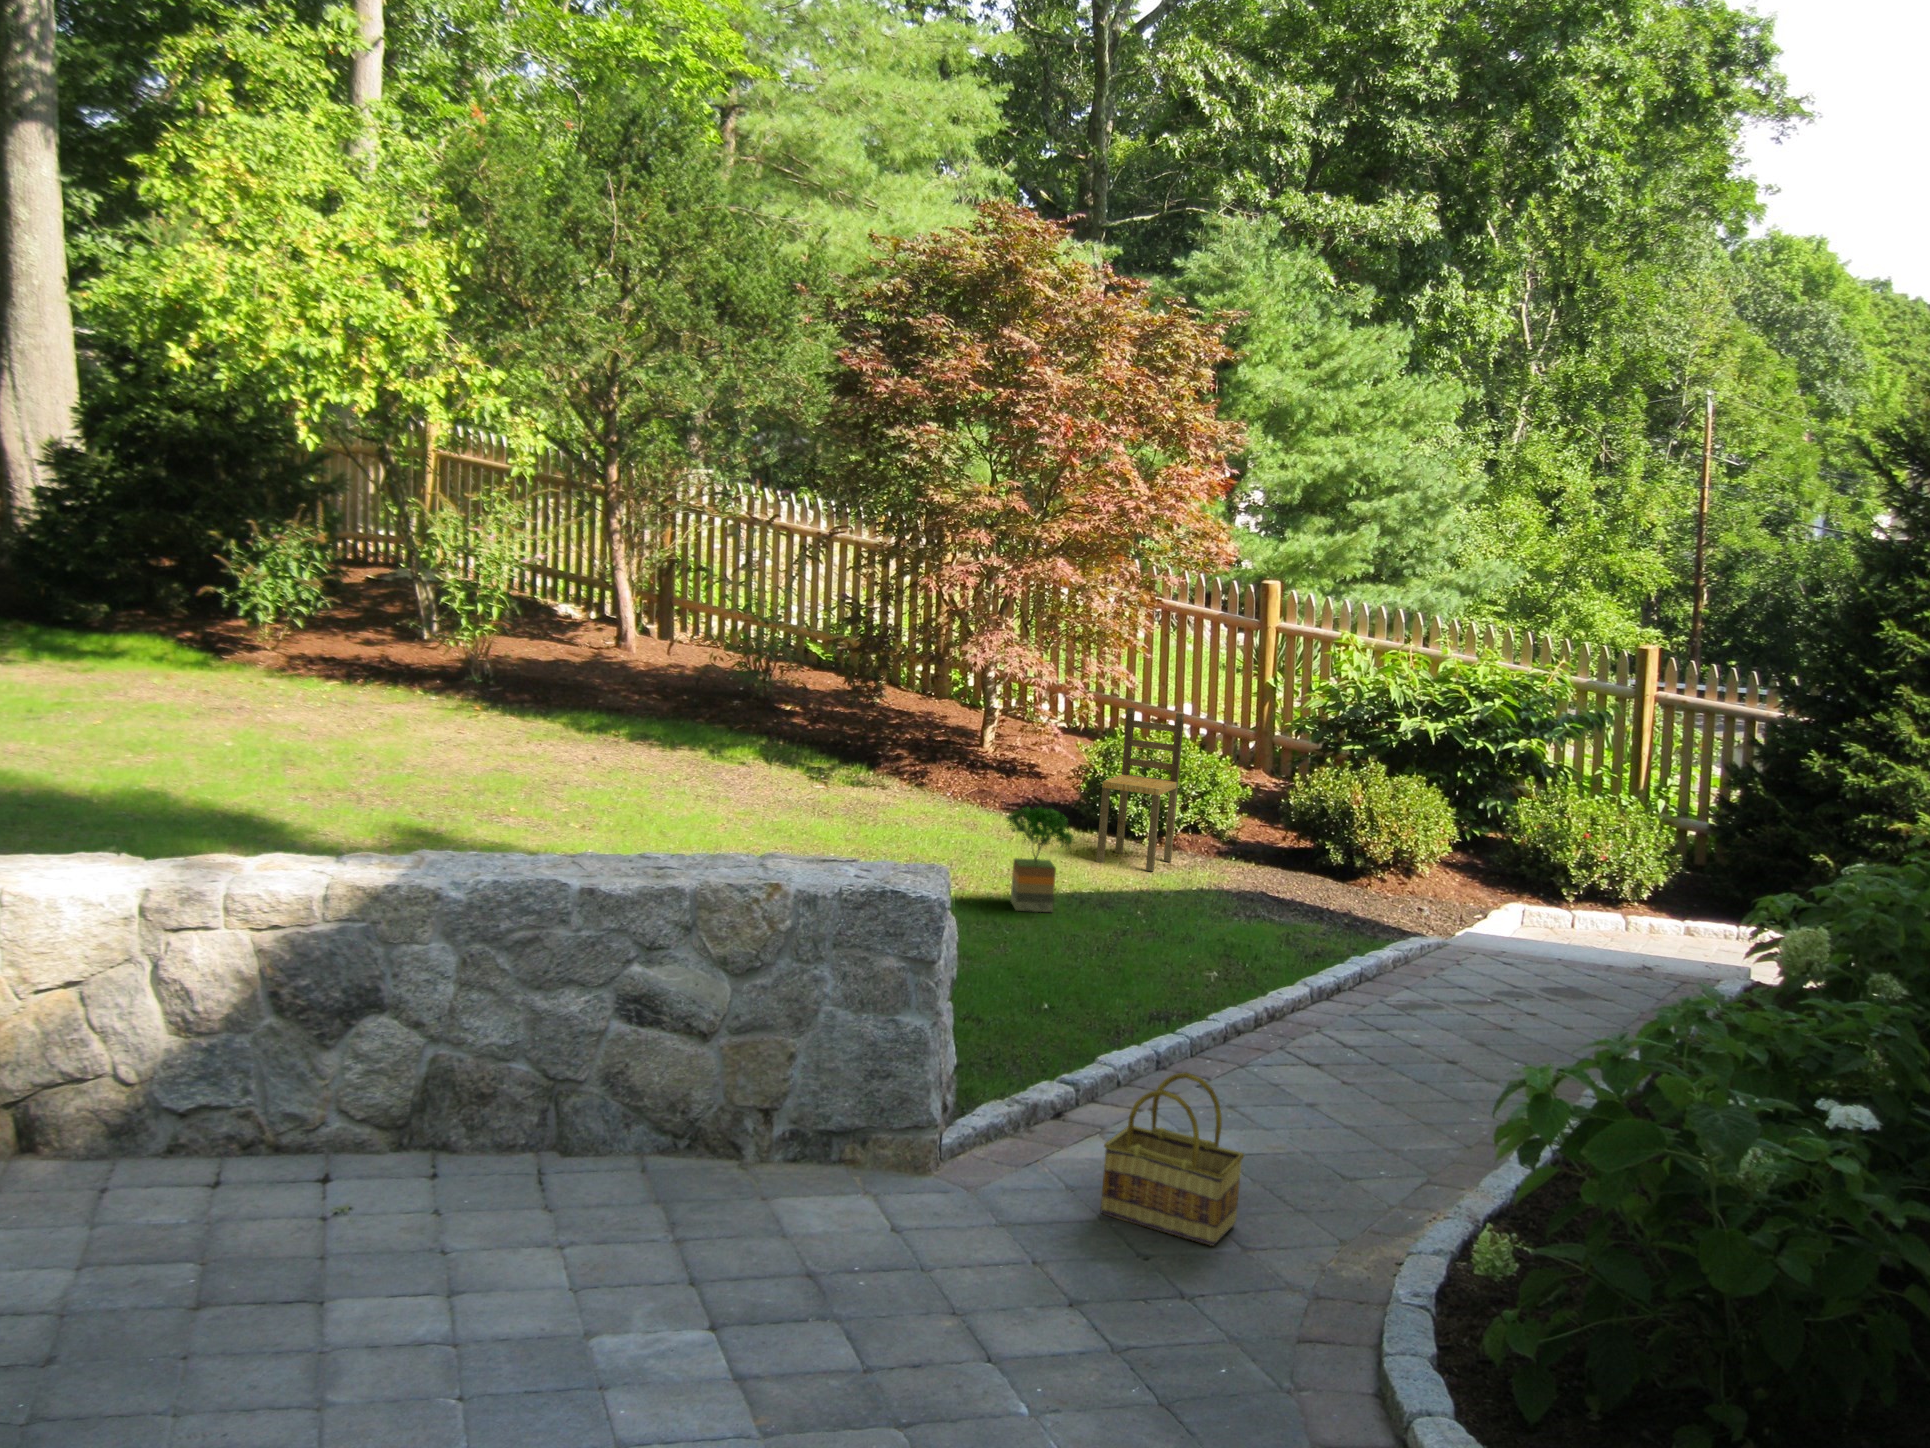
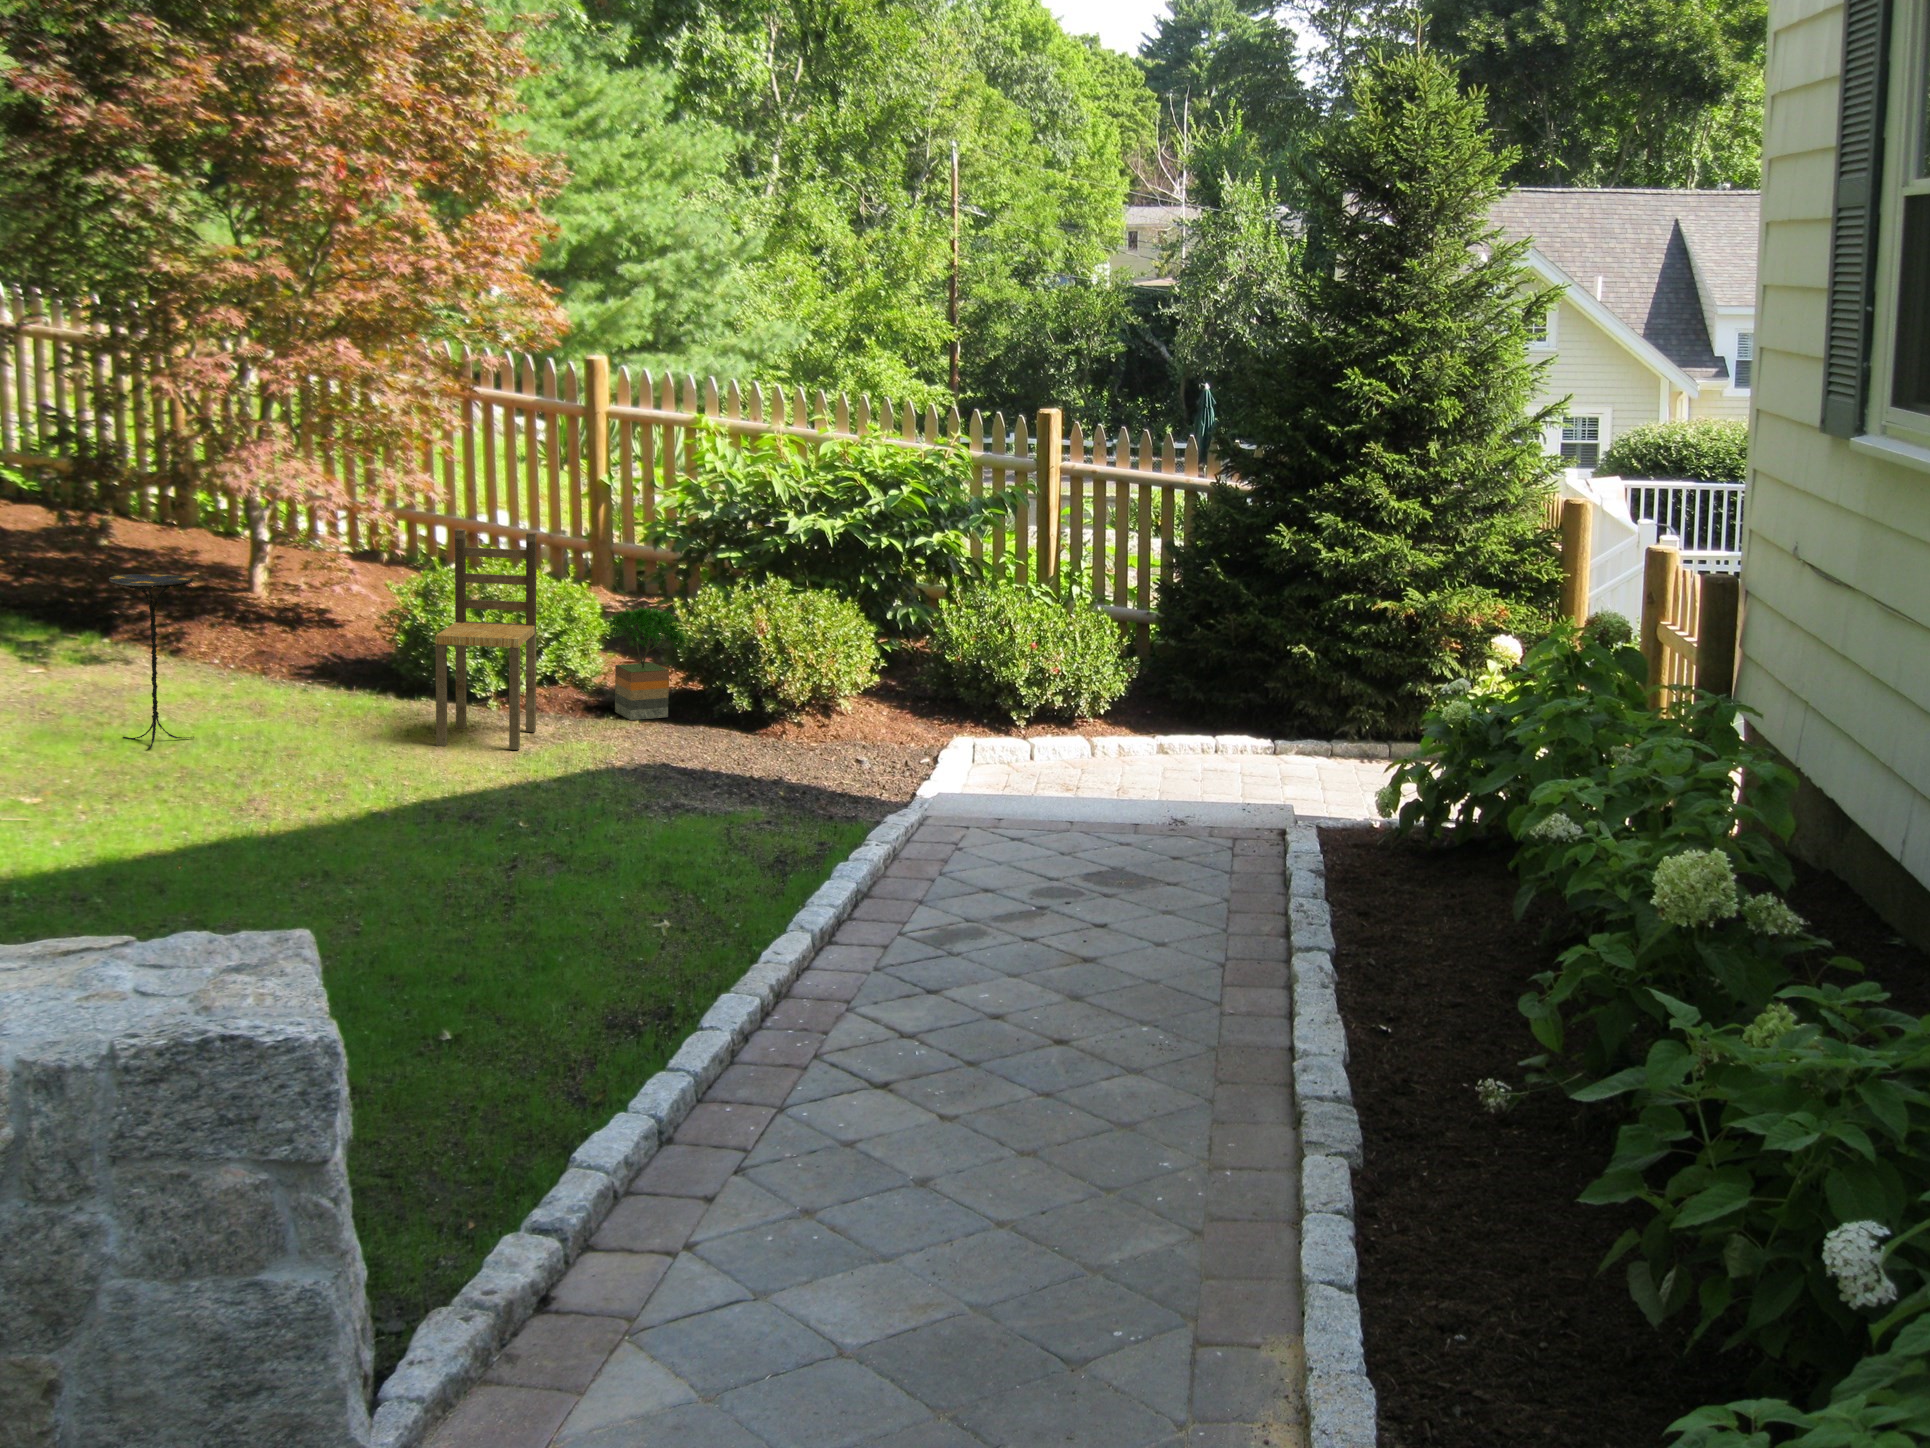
side table: none [897,721,951,840] -> present [109,574,193,748]
potted tree: present [1006,808,1074,912] -> present [607,607,687,720]
basket: present [1100,1072,1244,1246] -> none [716,1130,928,1396]

